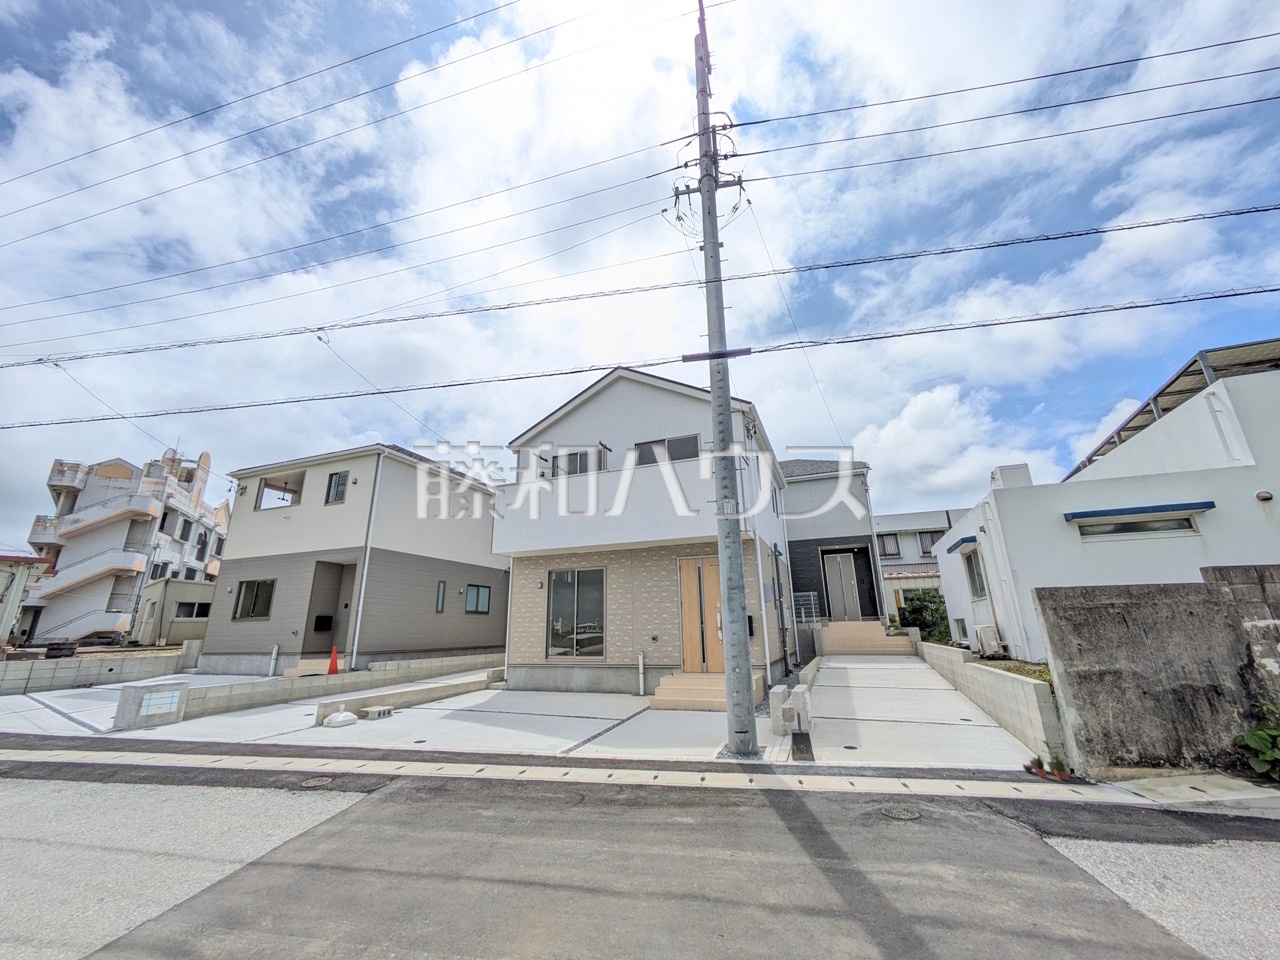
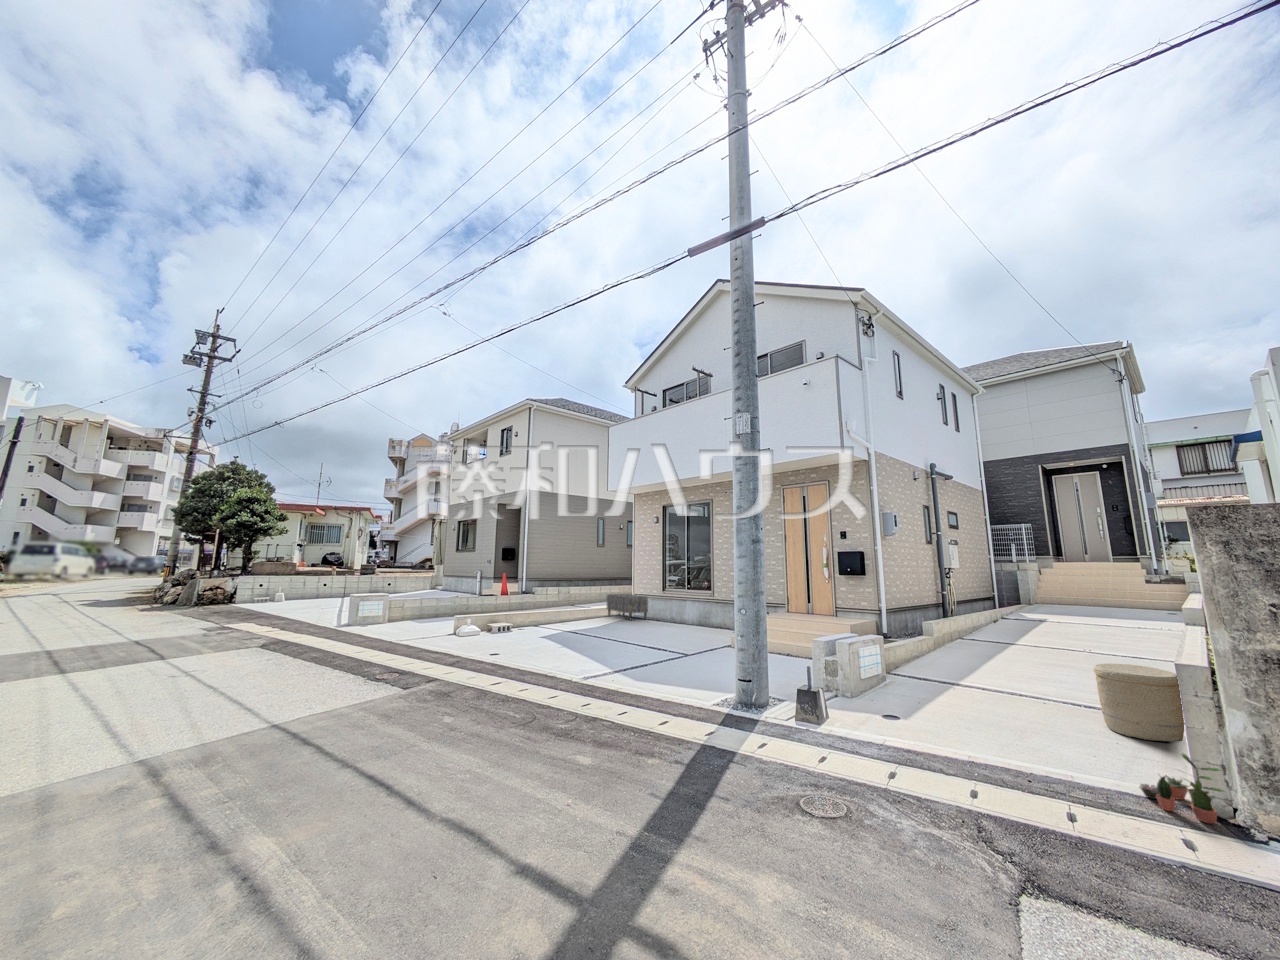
bench: none [480,664,531,693] -> present [607,594,648,620]
basket: none [951,691,1004,740] -> present [1094,663,1184,742]

